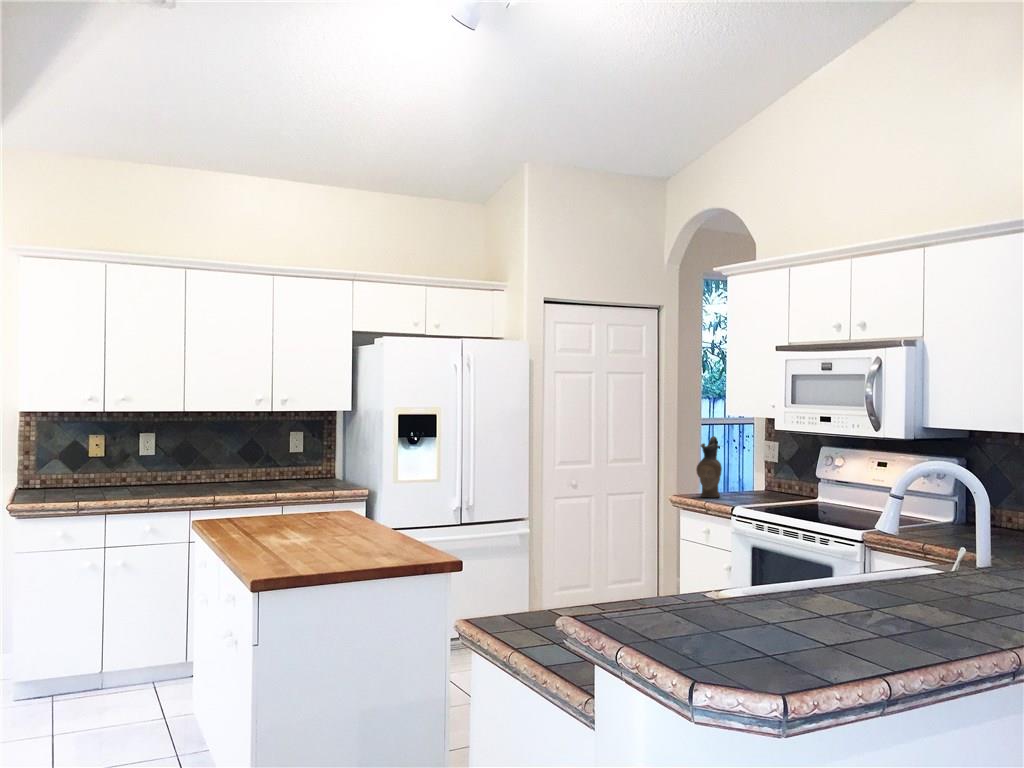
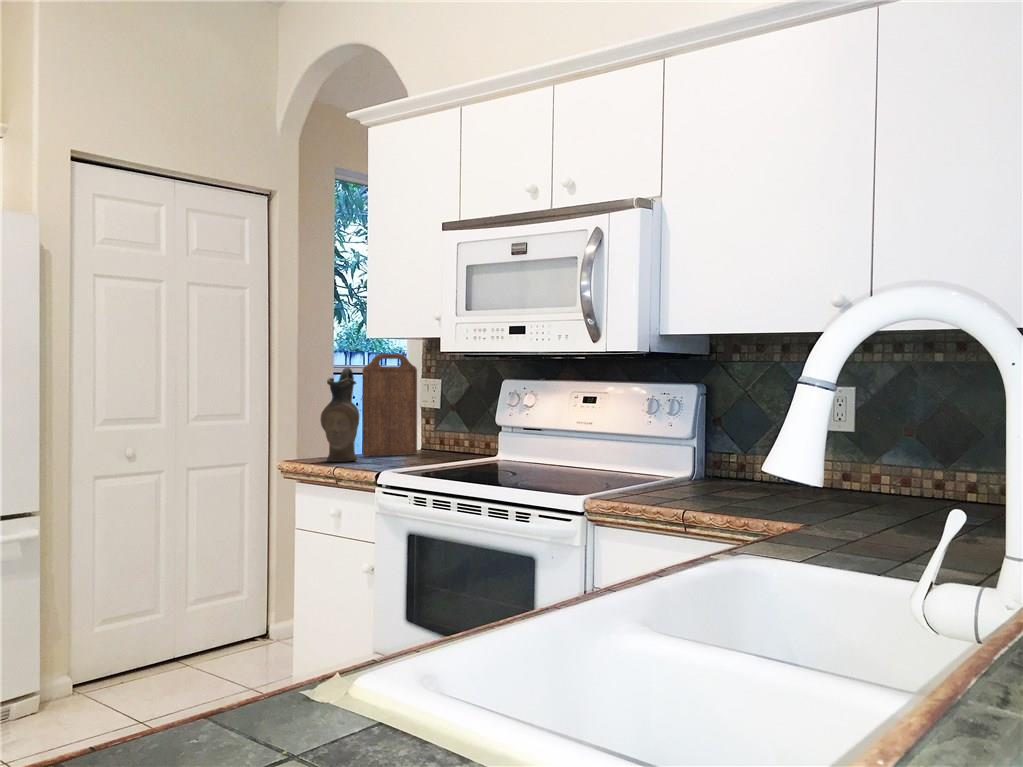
cutting board: none [724,426,761,494] -> present [363,354,417,456]

